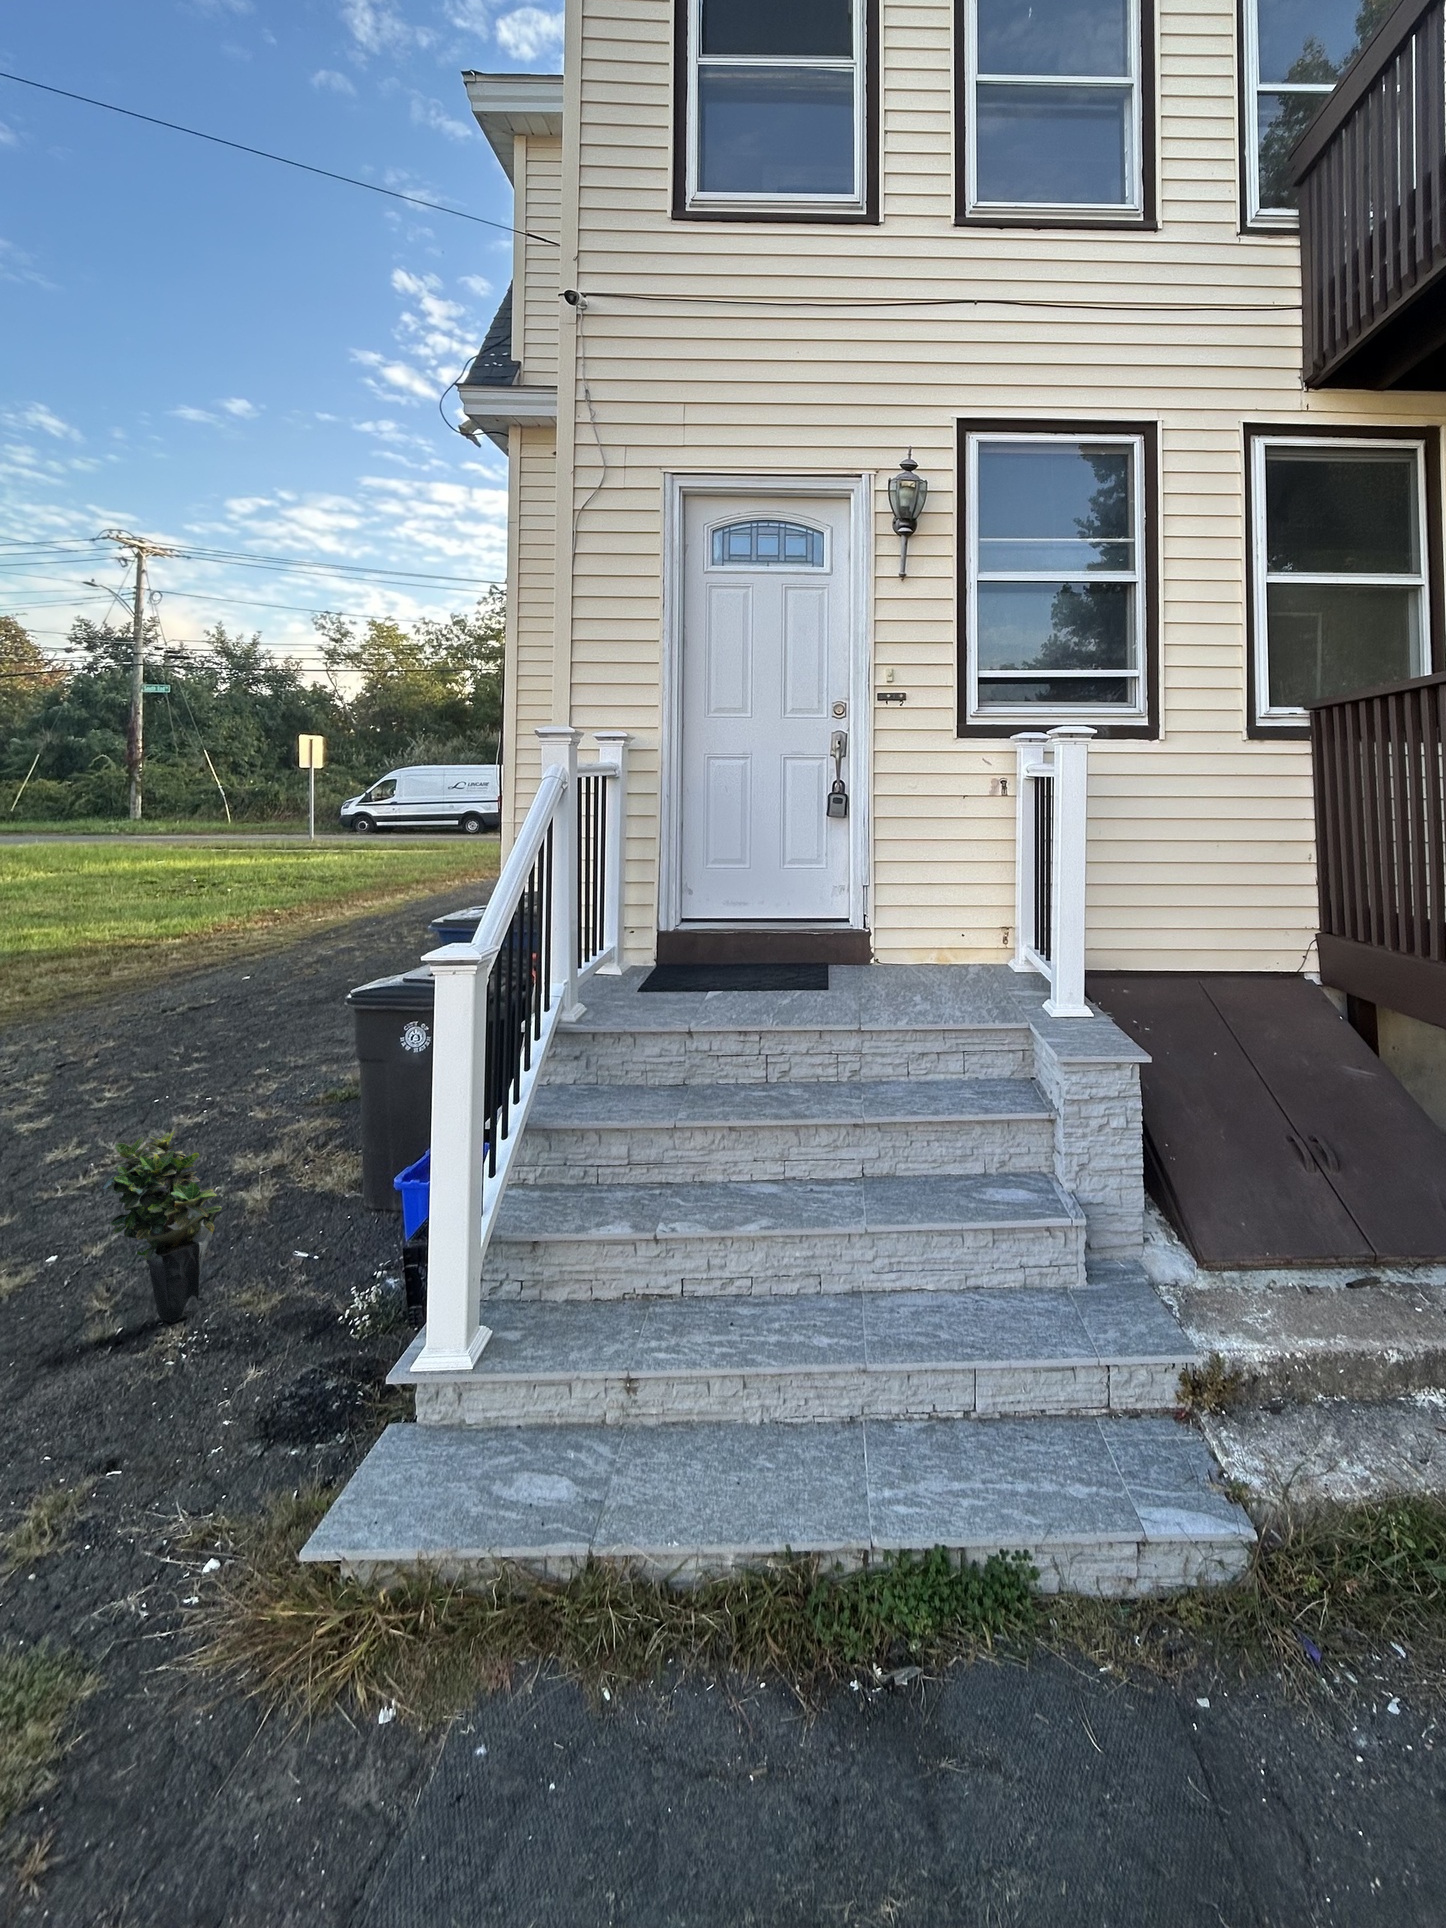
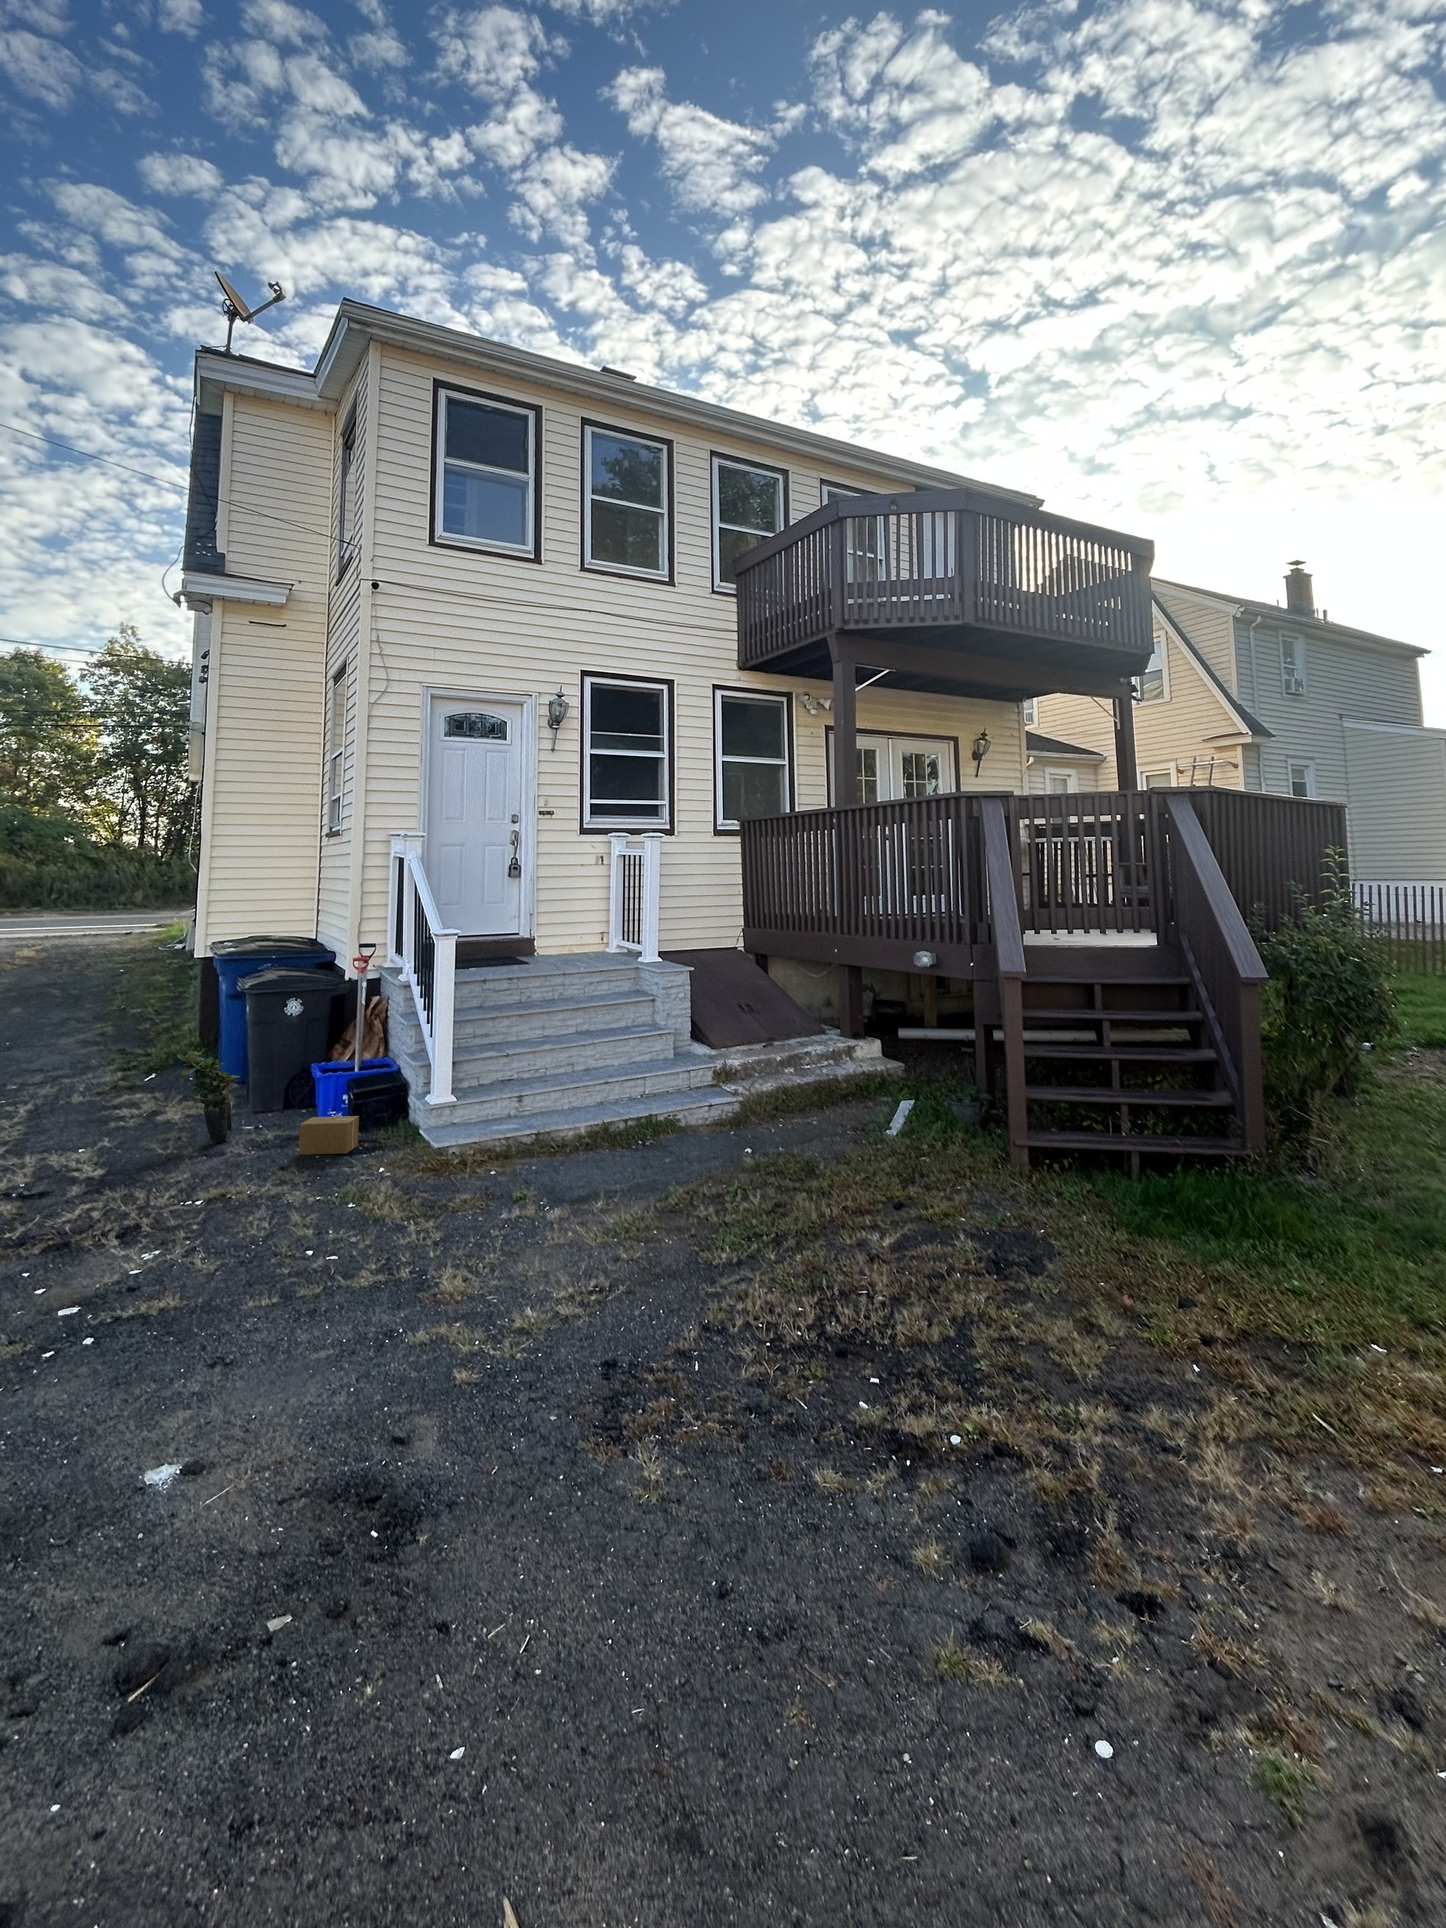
cardboard box: none [186,1328,316,1451] -> present [299,1116,359,1155]

